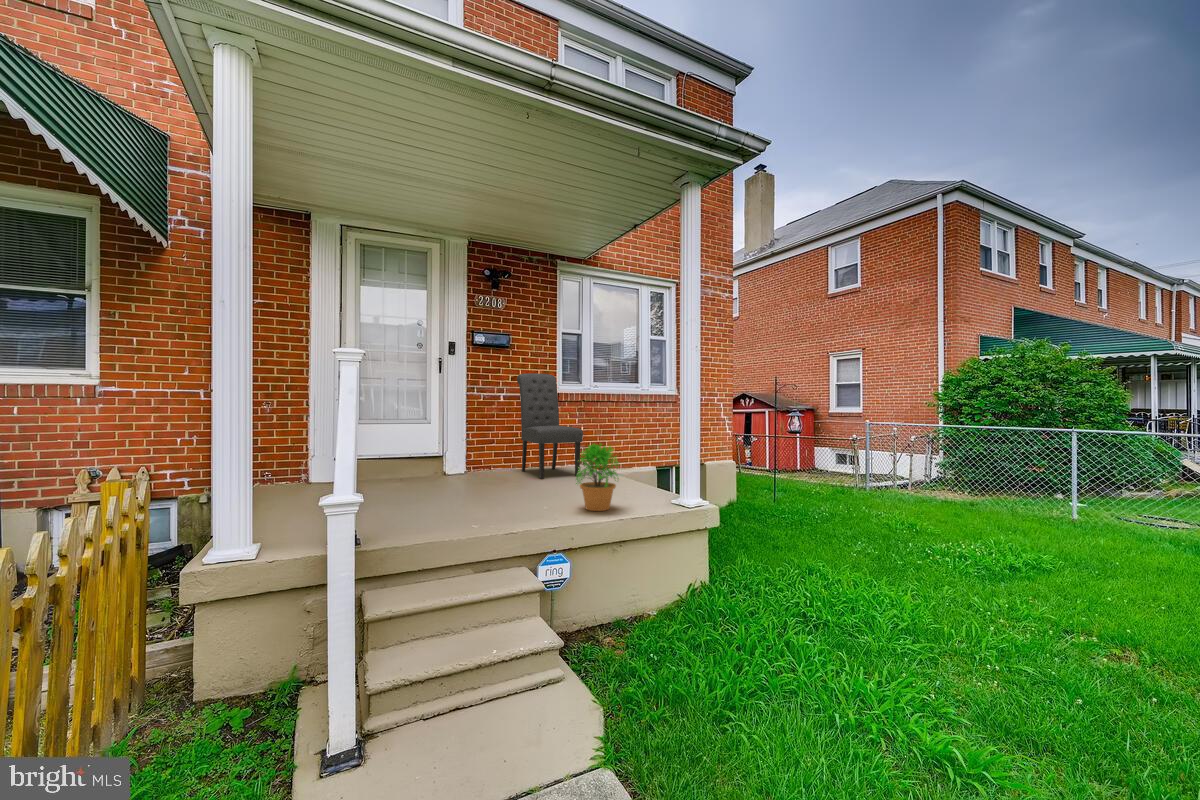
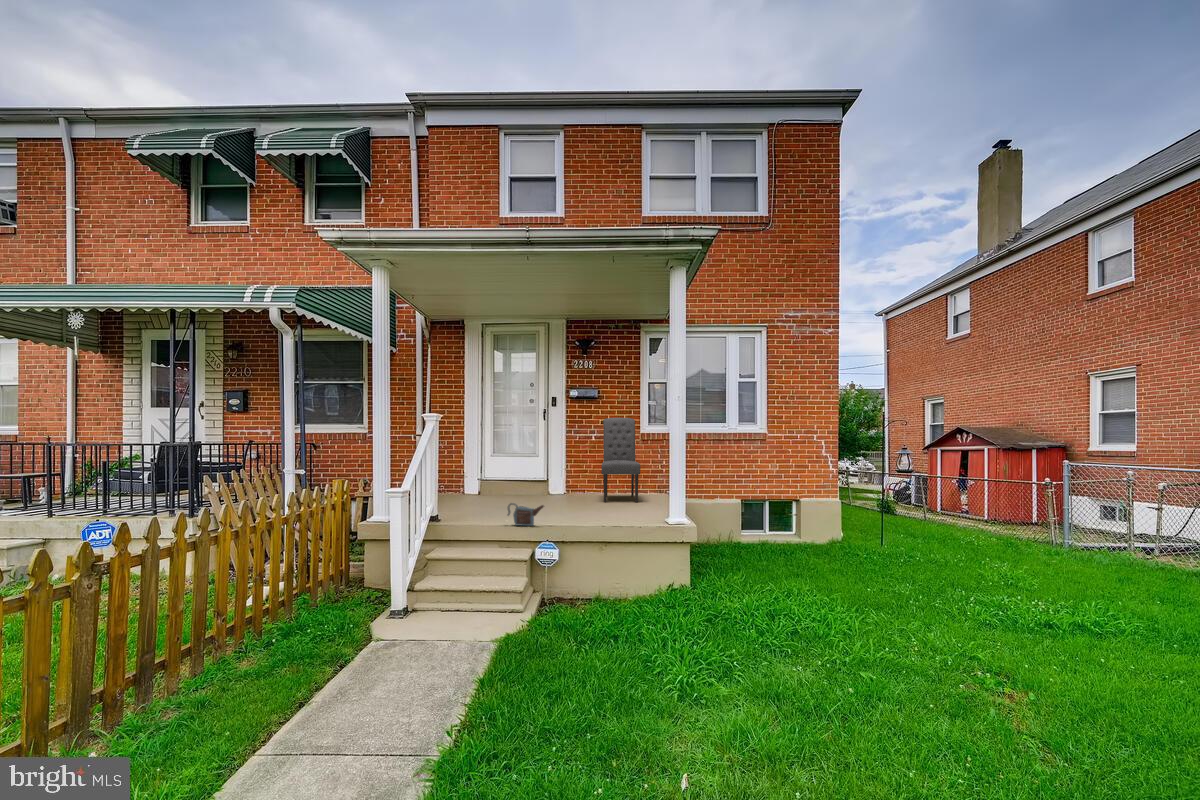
potted plant: present [576,444,619,511] -> none [572,474,612,524]
watering can: none [492,490,551,525] -> present [507,503,544,526]

